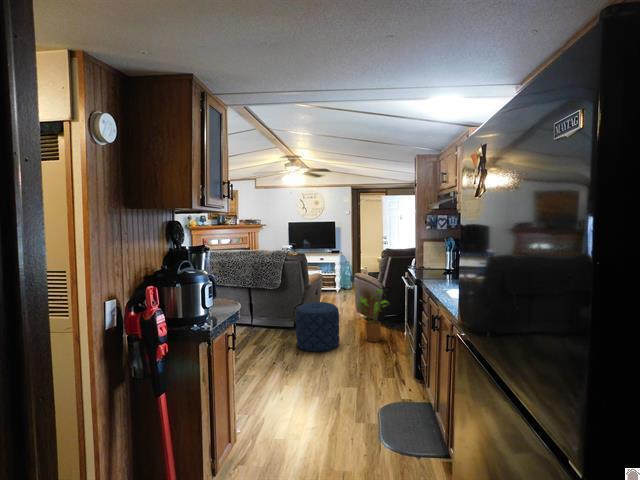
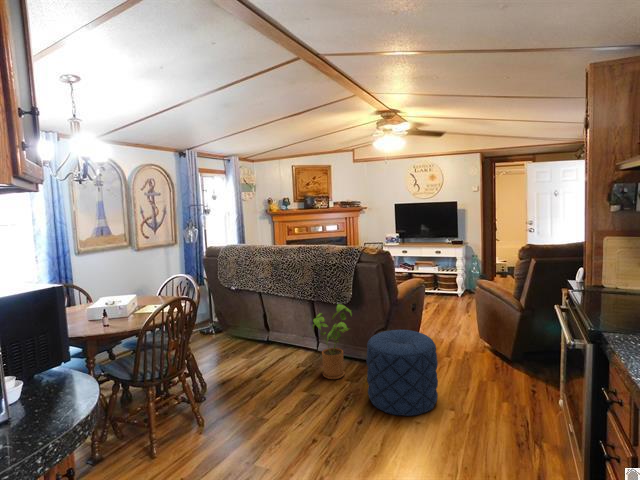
house plant: present [358,289,388,342] -> present [313,304,352,379]

